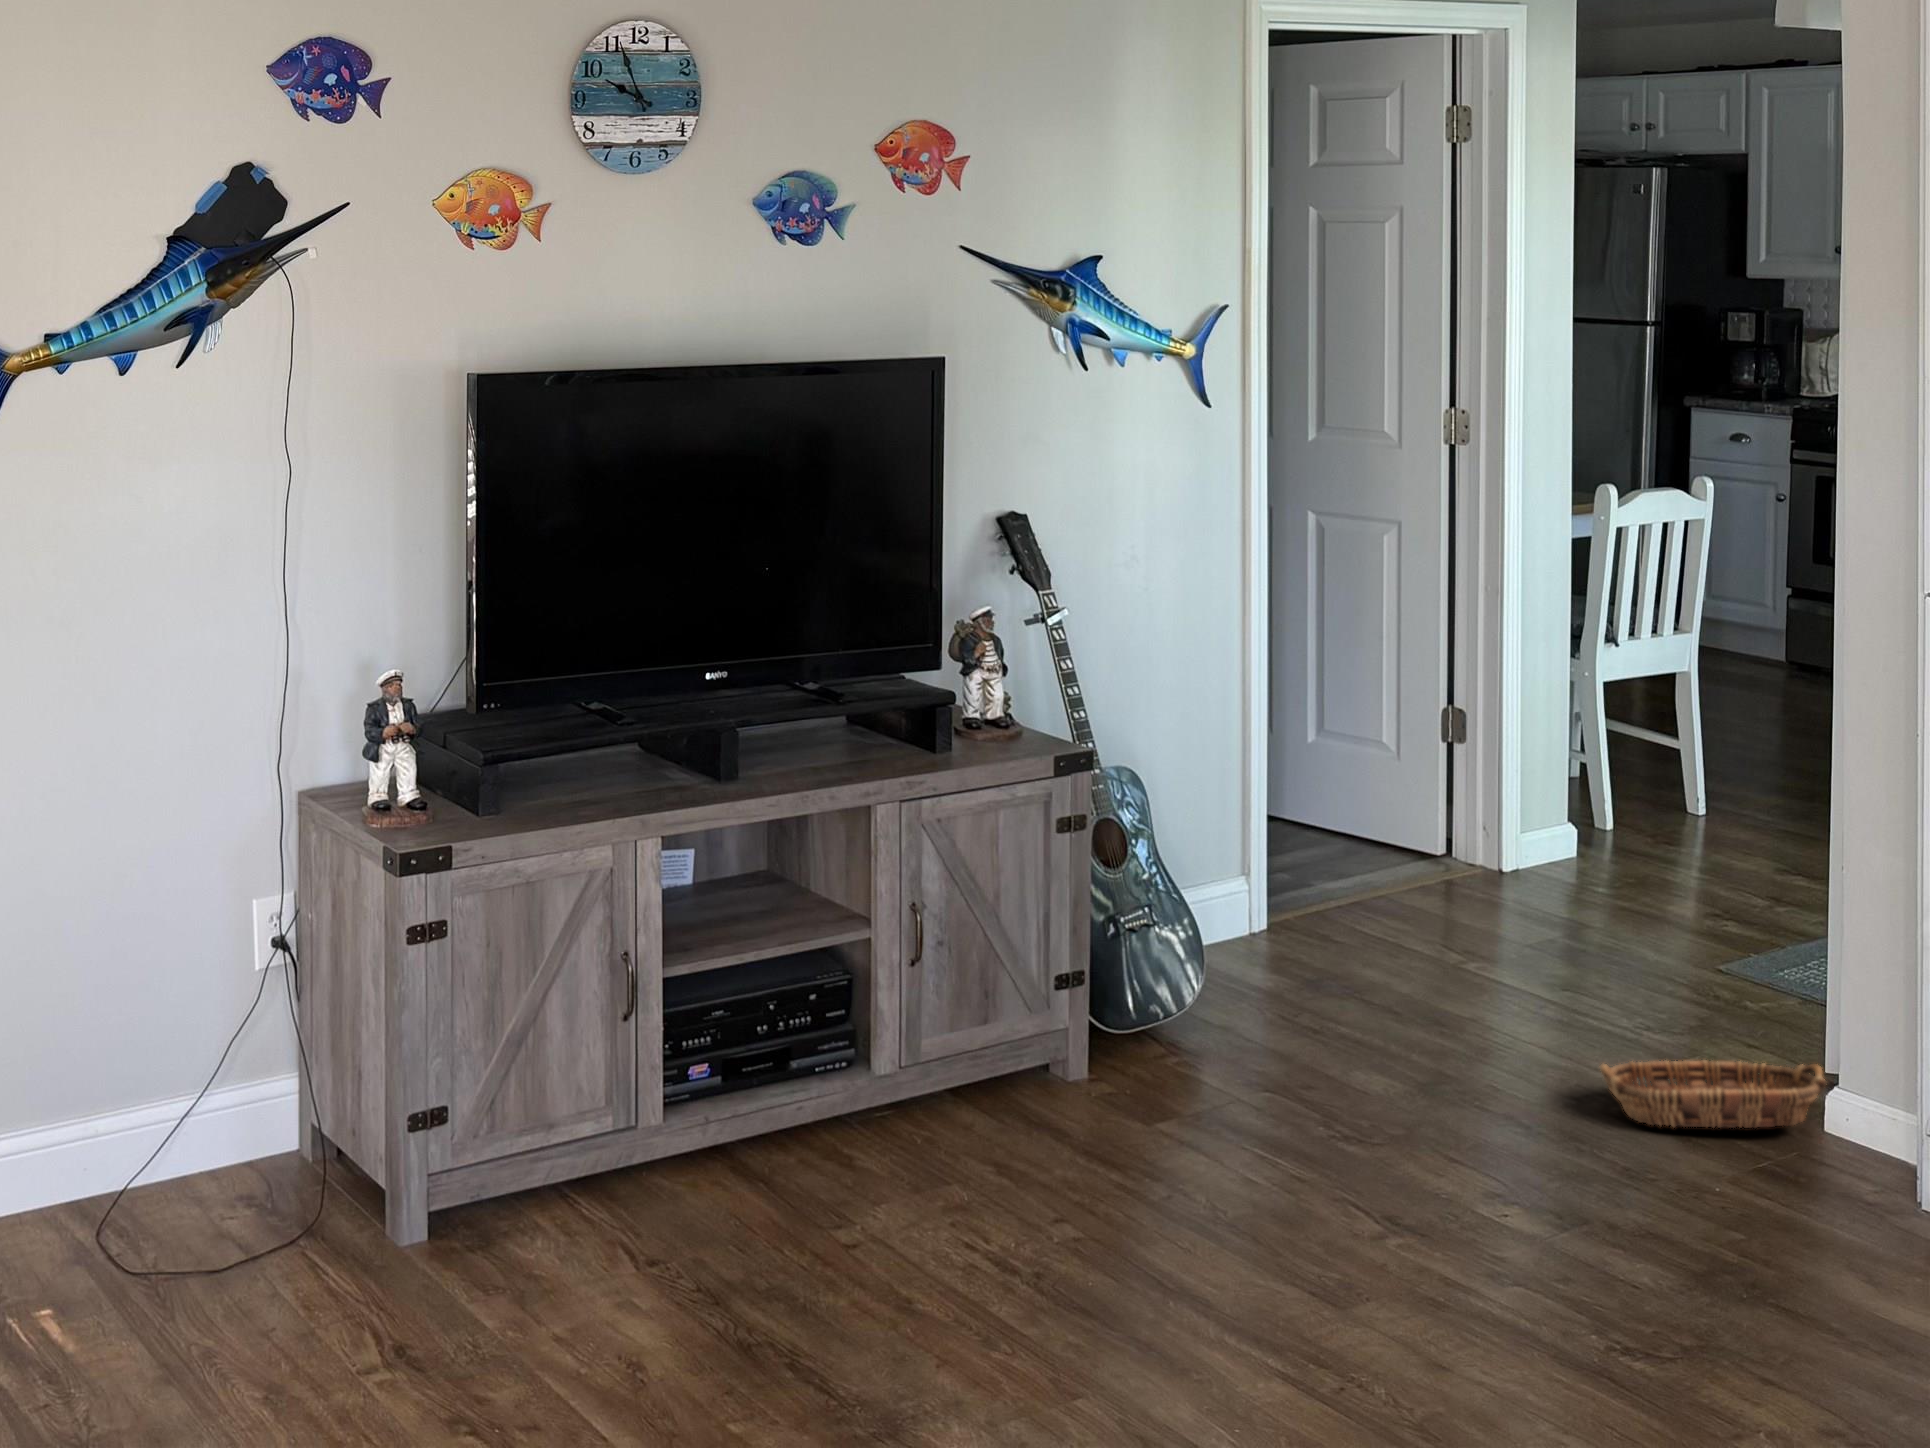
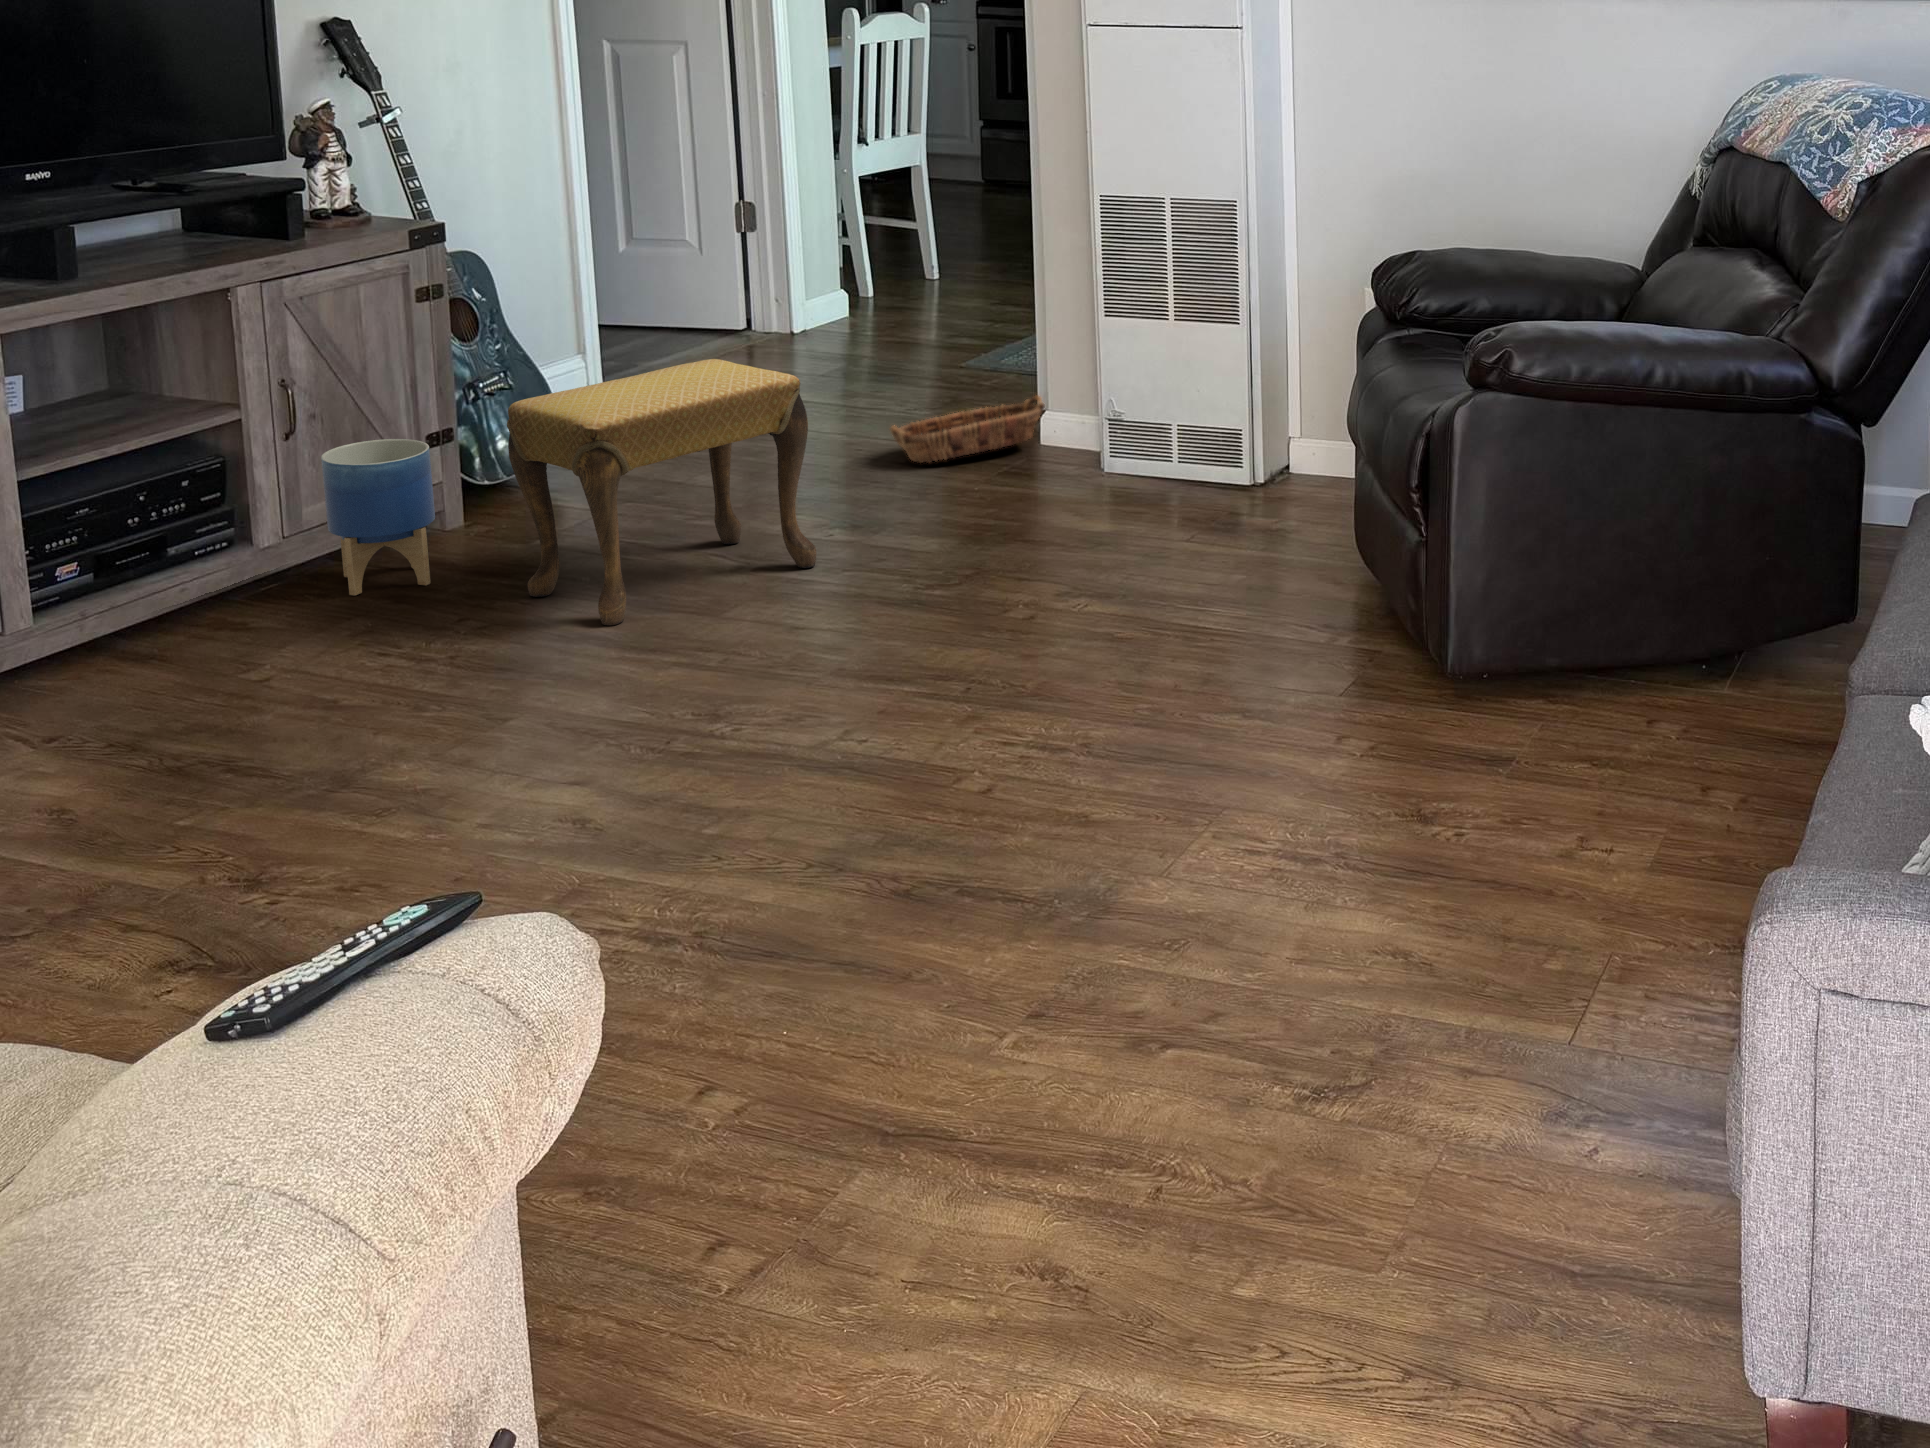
footstool: none [1121,968,1474,1280] -> present [507,359,816,625]
planter: none [940,980,1046,1155] -> present [321,439,435,595]

